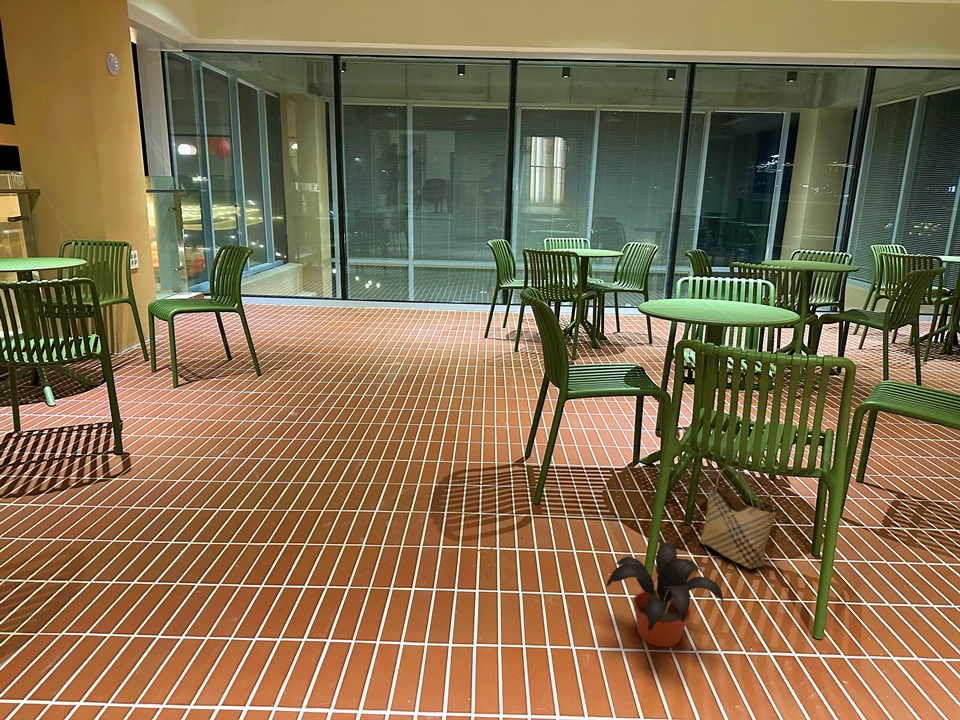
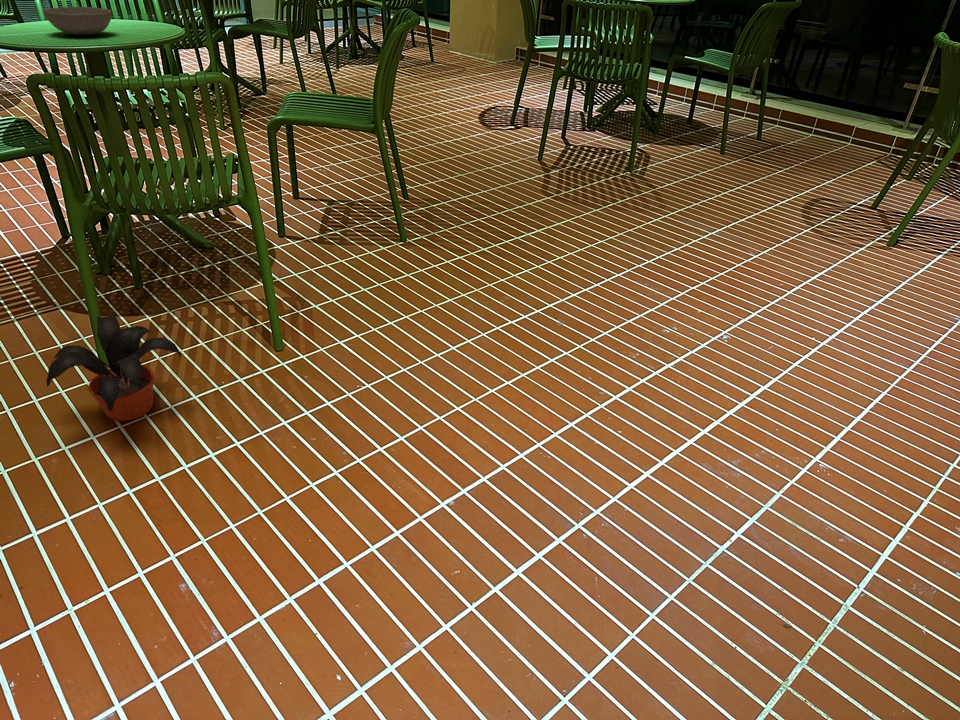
bowl: none [687,289,740,310] -> present [43,7,112,35]
woven basket: present [700,468,778,569] -> none [143,204,223,311]

